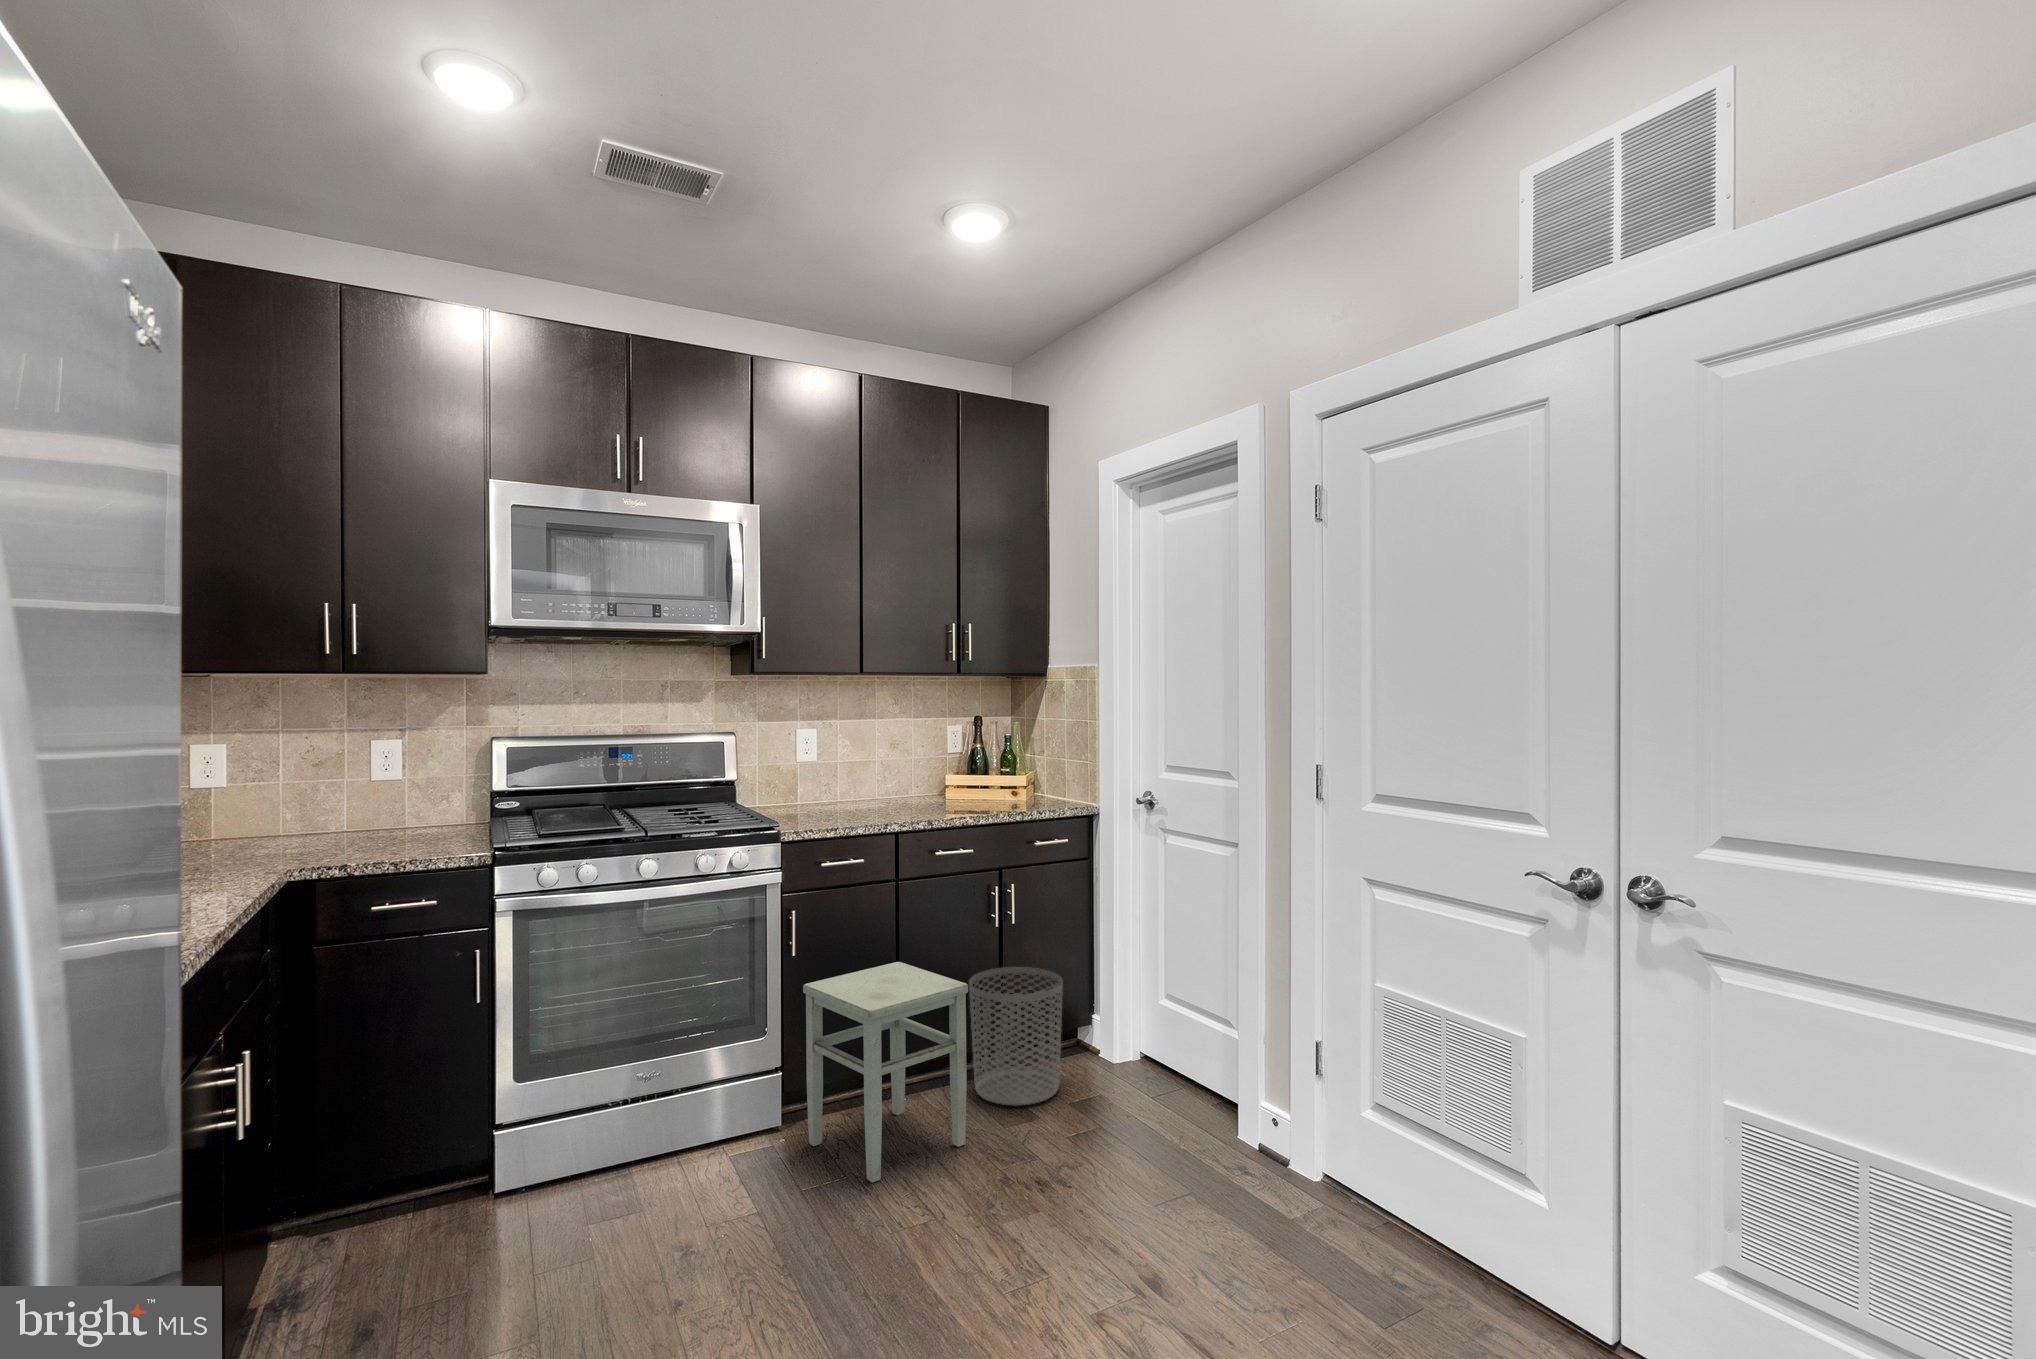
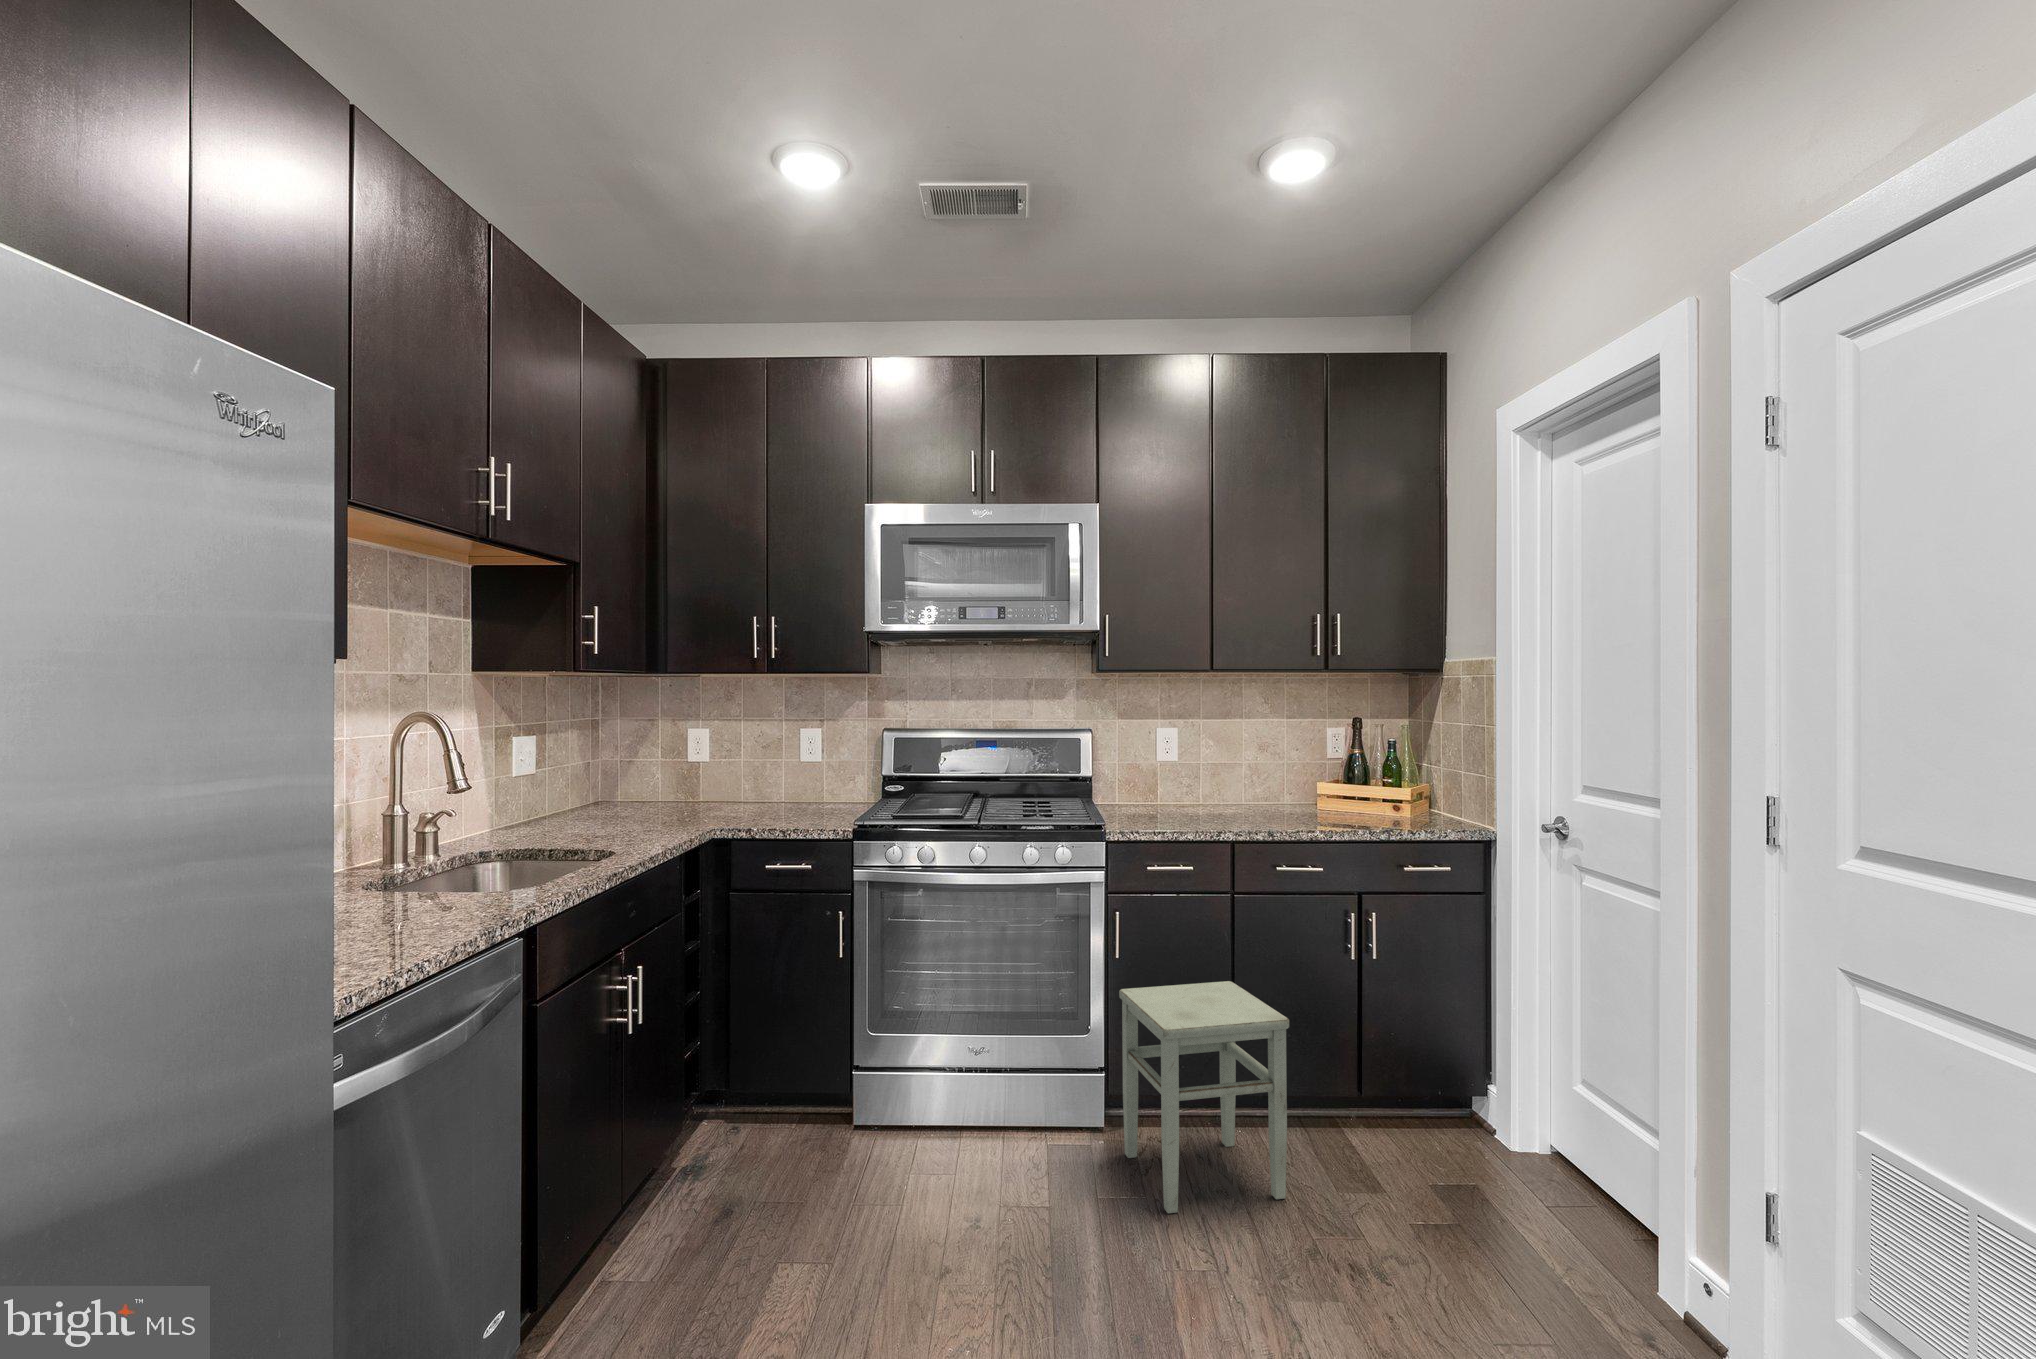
waste bin: present [969,967,1063,1105] -> none [1315,1006,1430,1172]

